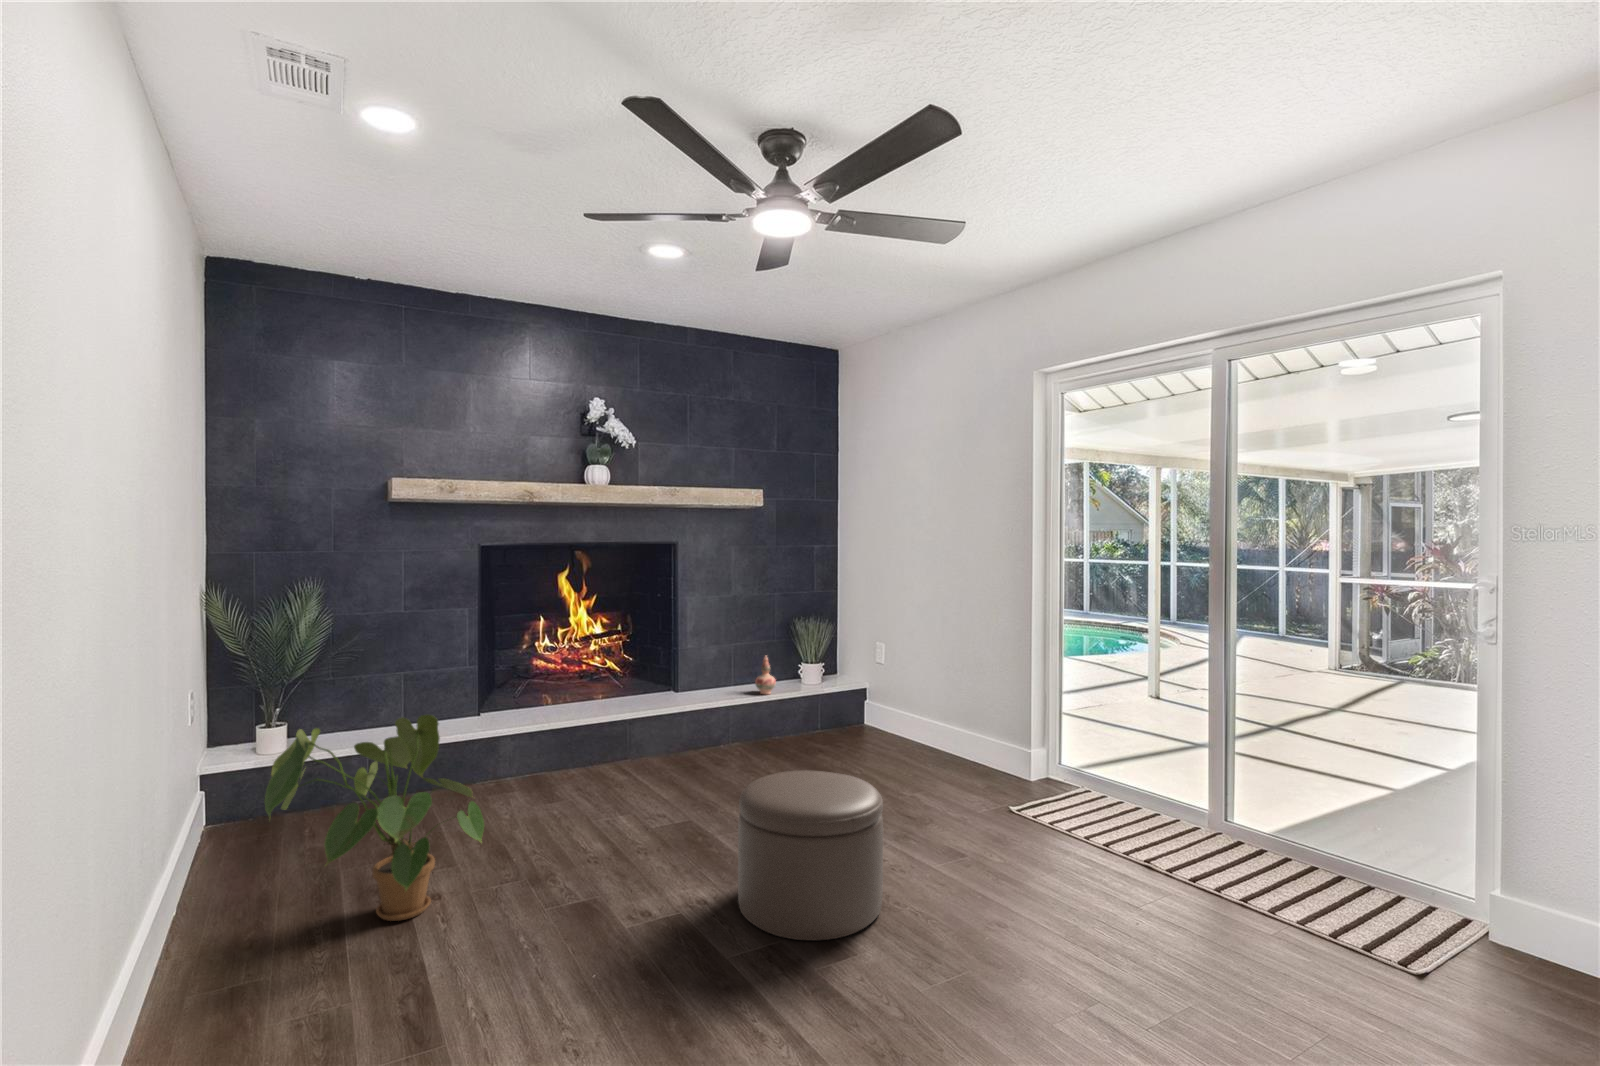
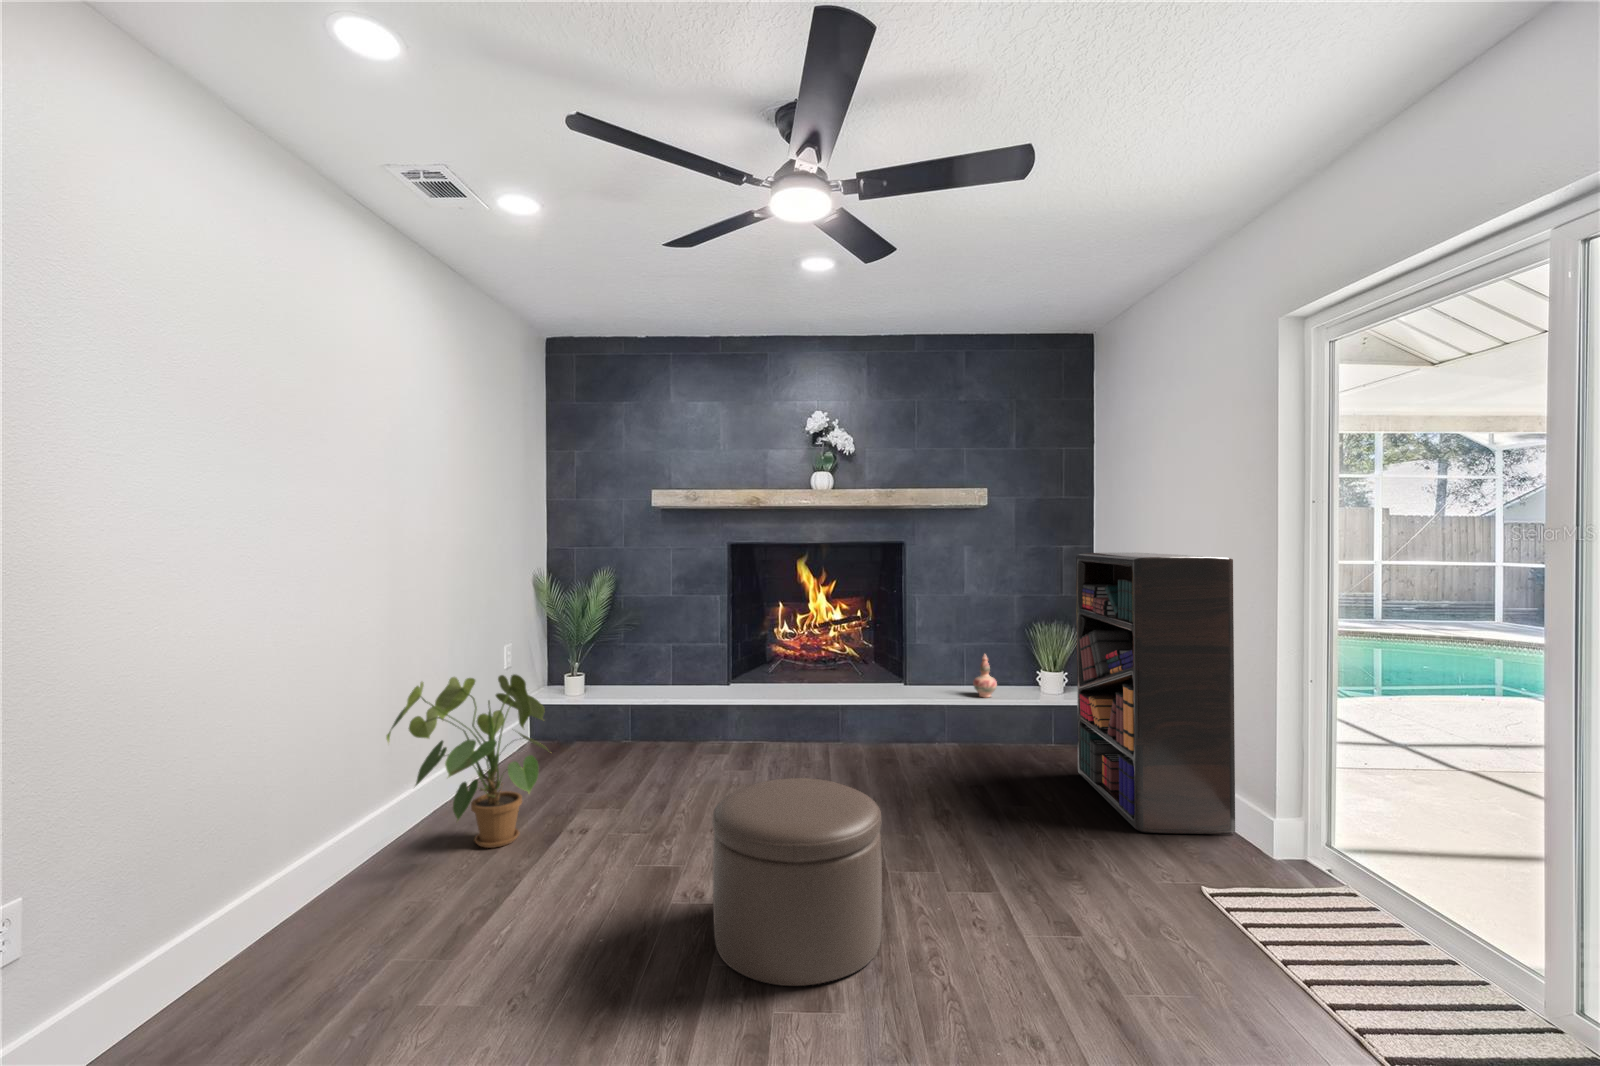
bookshelf: none [865,565,999,780] -> present [1076,553,1235,834]

